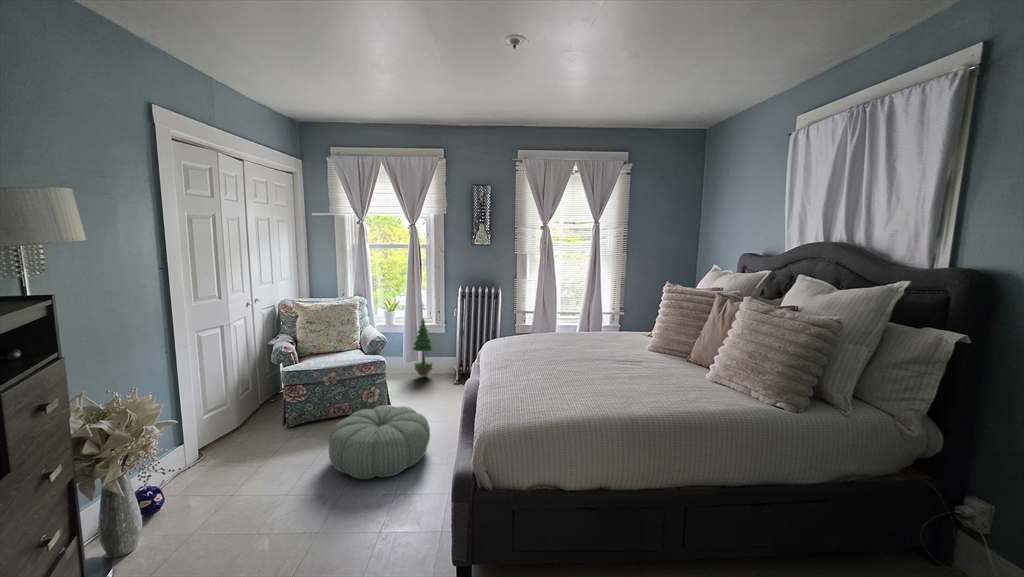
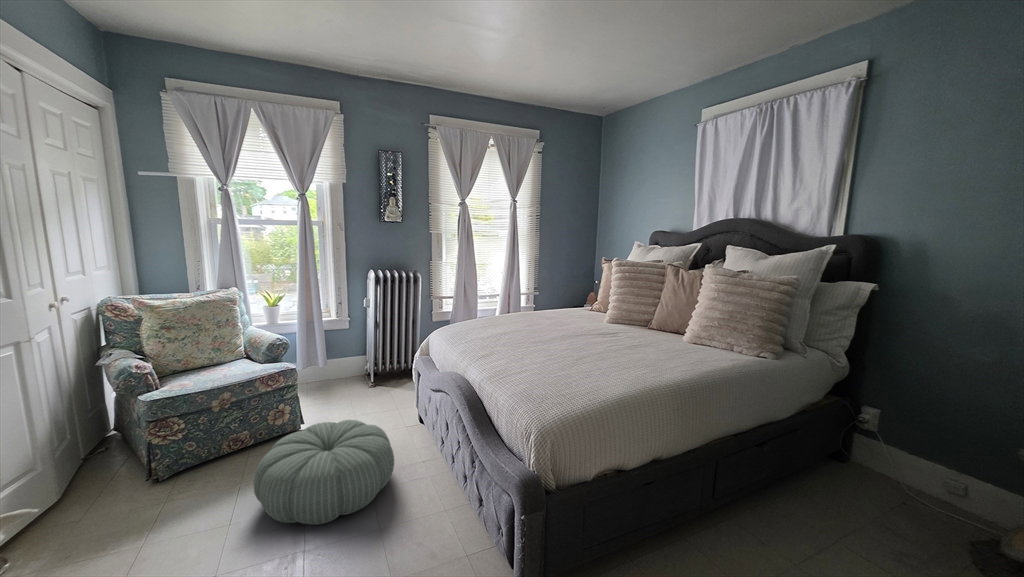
potted tree: present [412,318,434,377] -> none [310,310,340,384]

